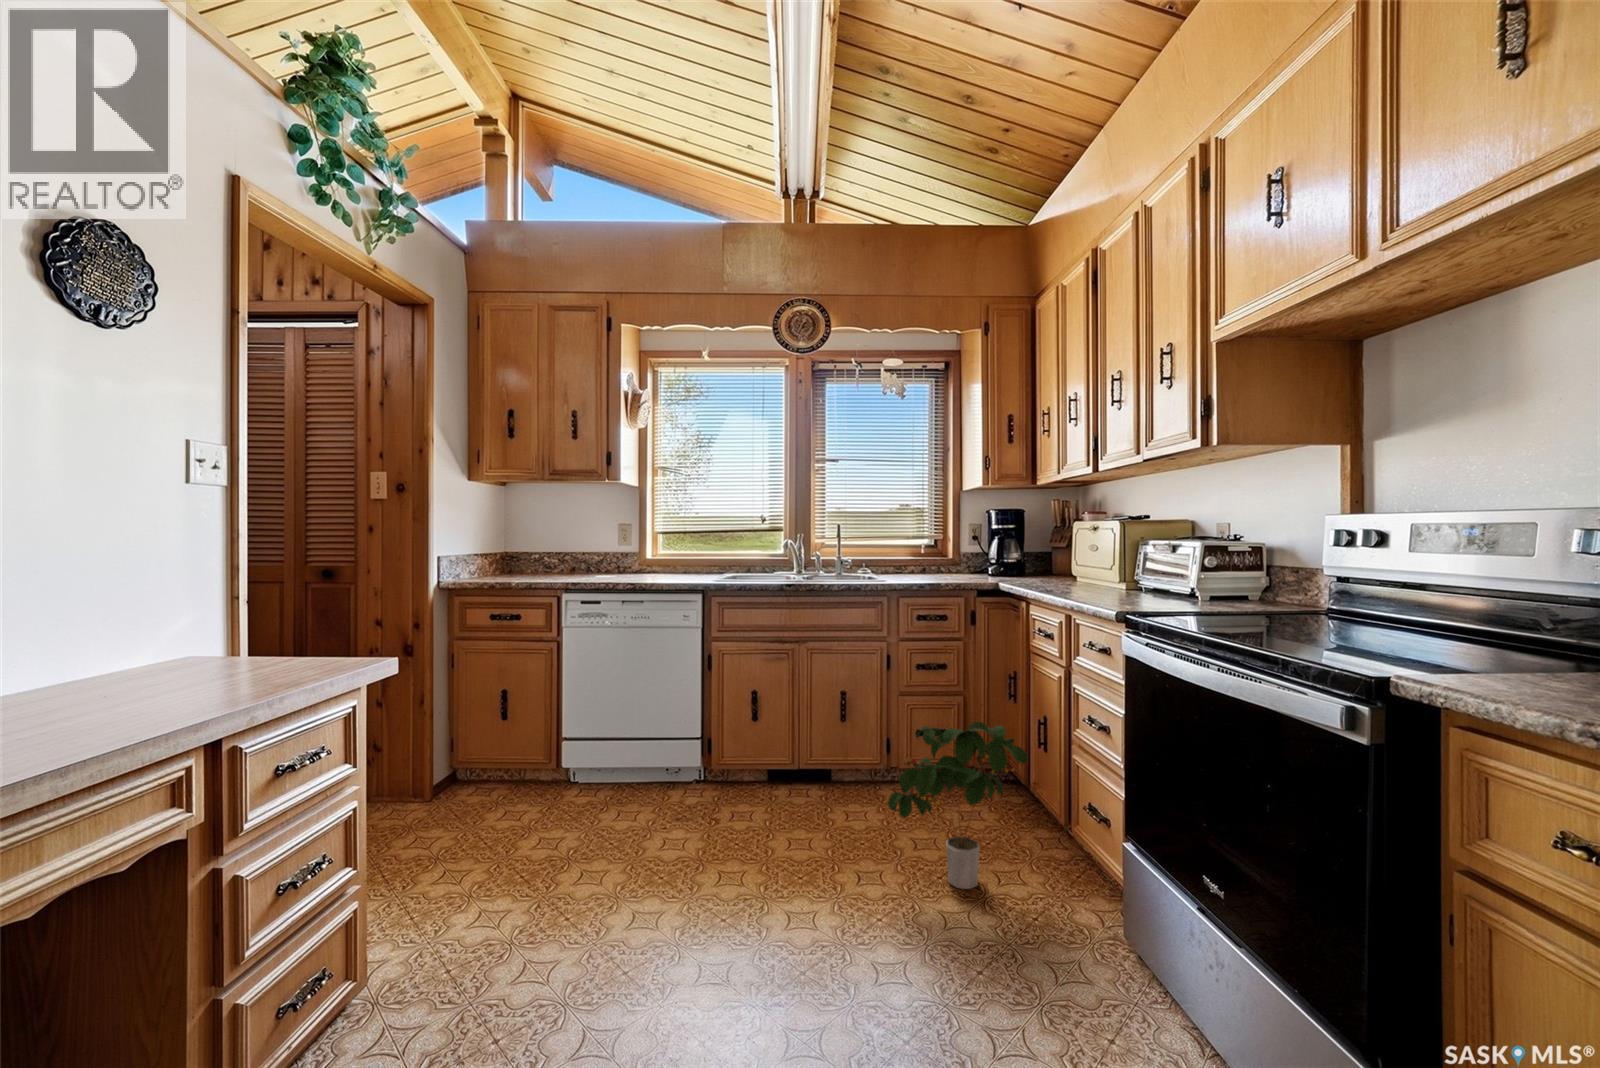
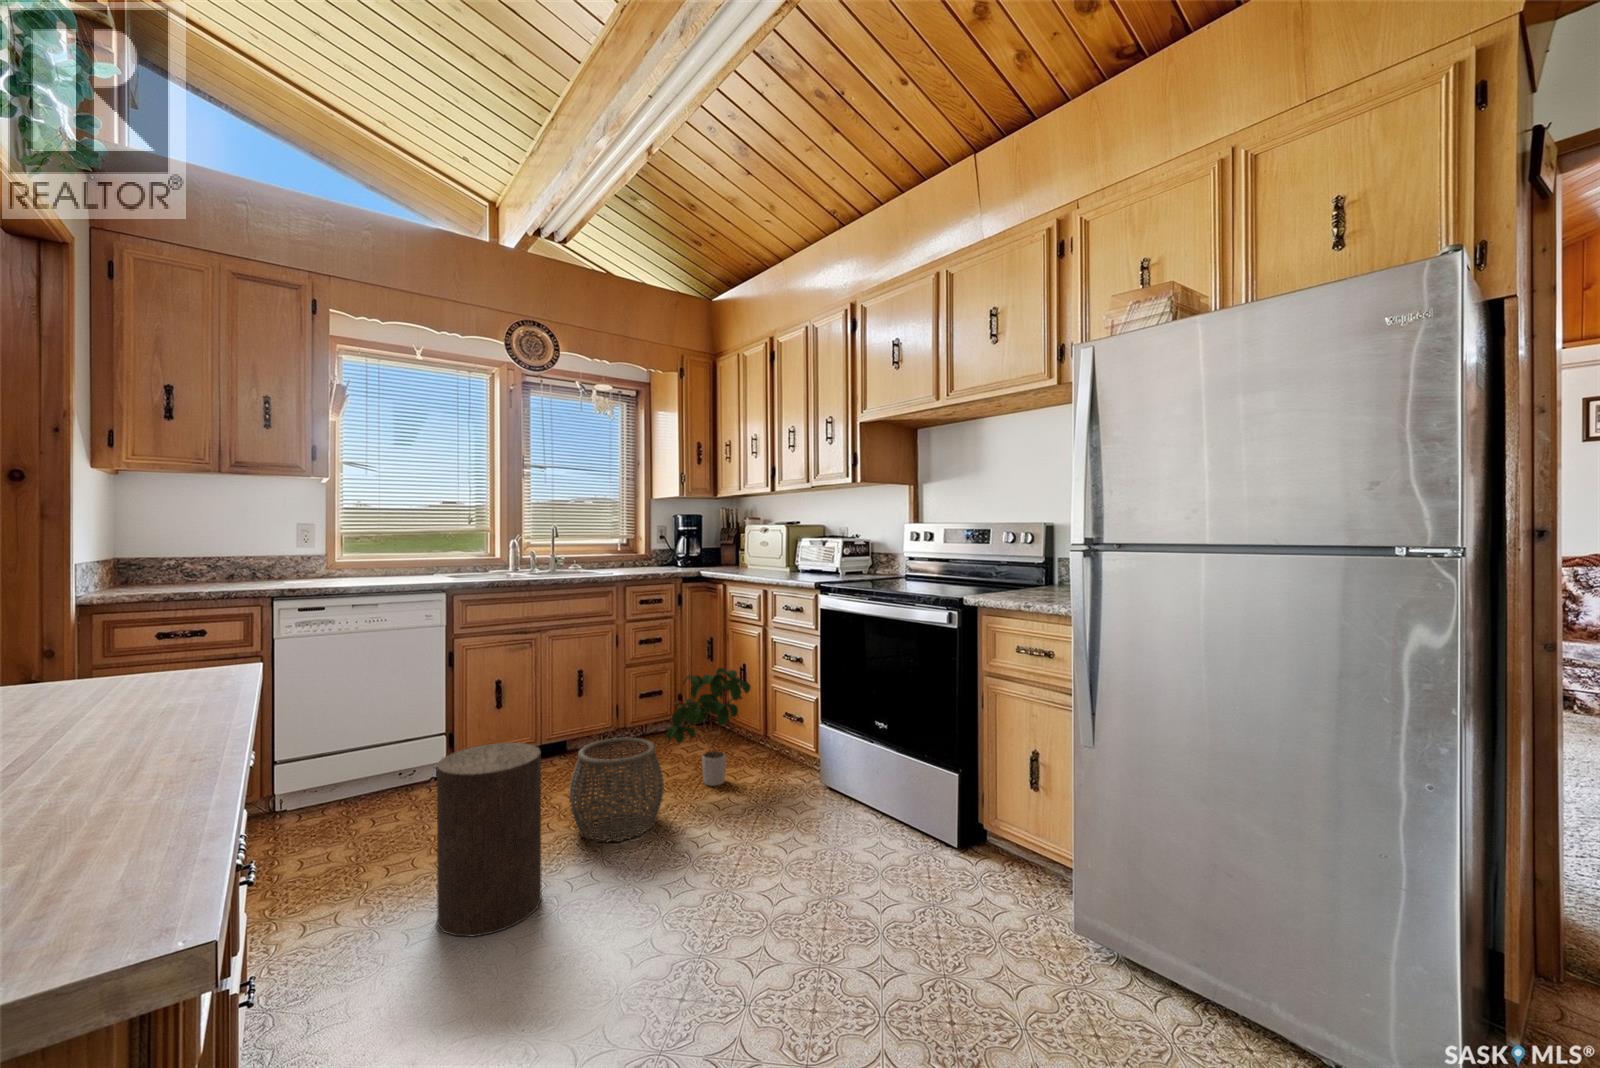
stool: none [537,779,655,1022] -> present [437,743,541,936]
woven basket: none [741,793,861,940] -> present [569,738,664,842]

